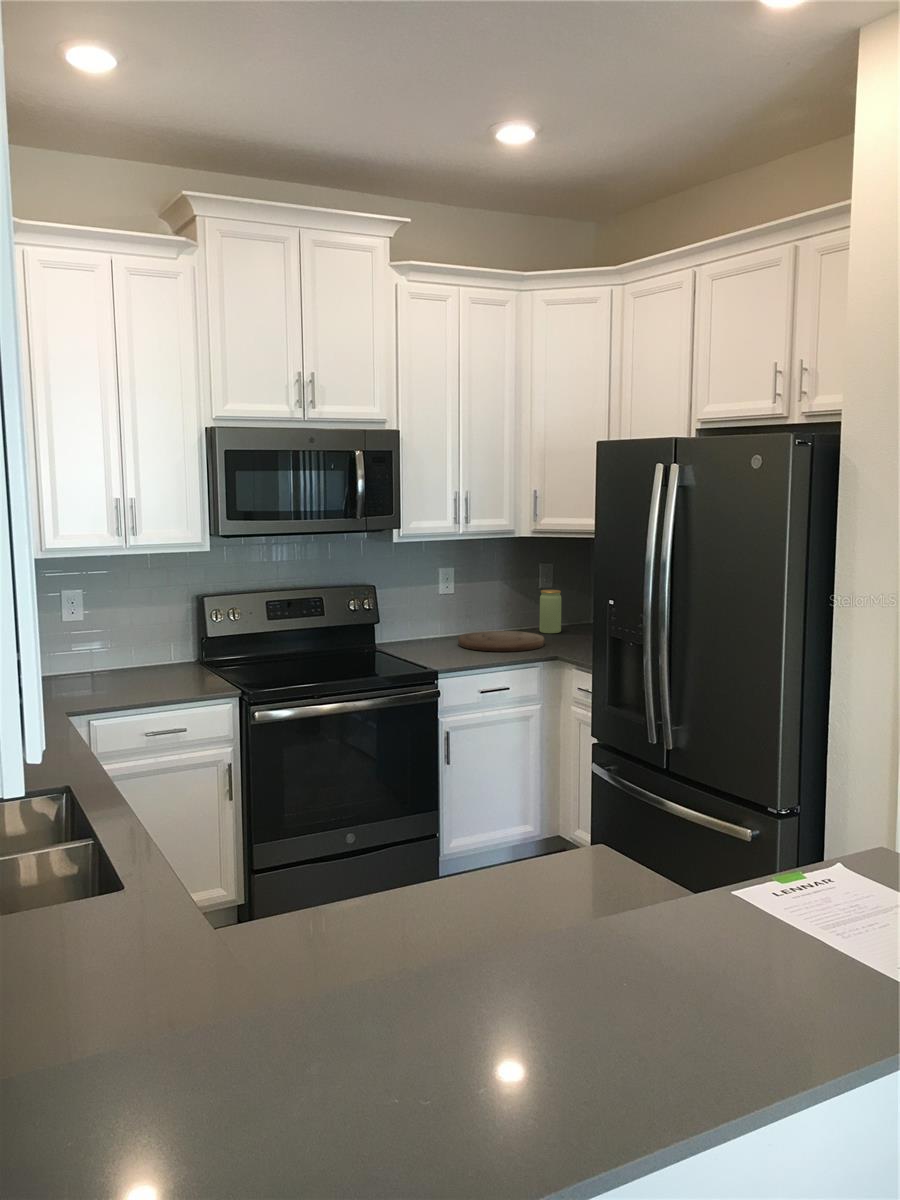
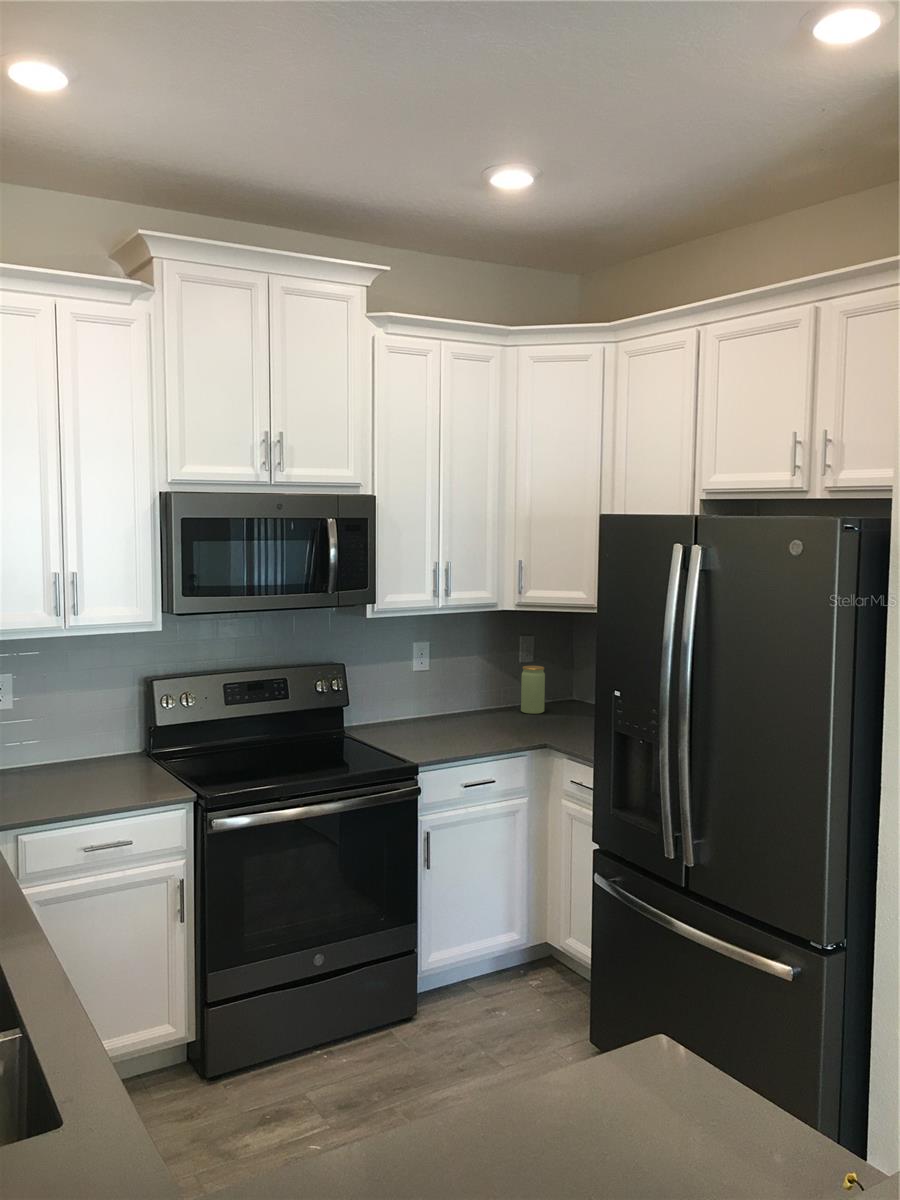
cutting board: present [458,631,544,652] -> none [435,712,529,738]

